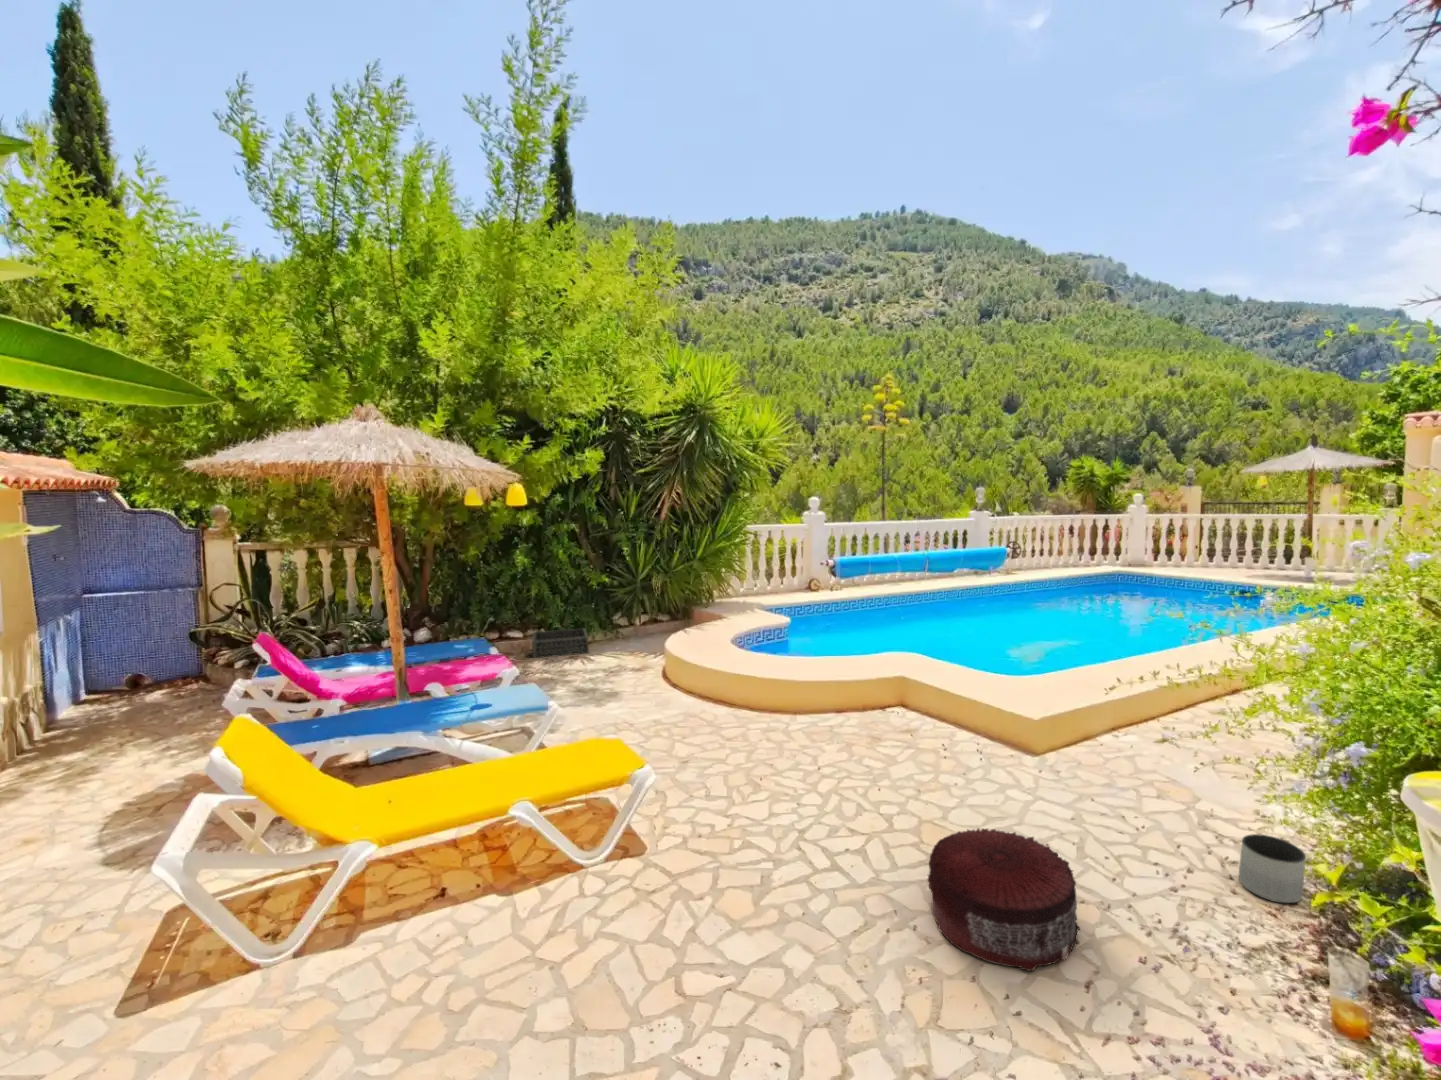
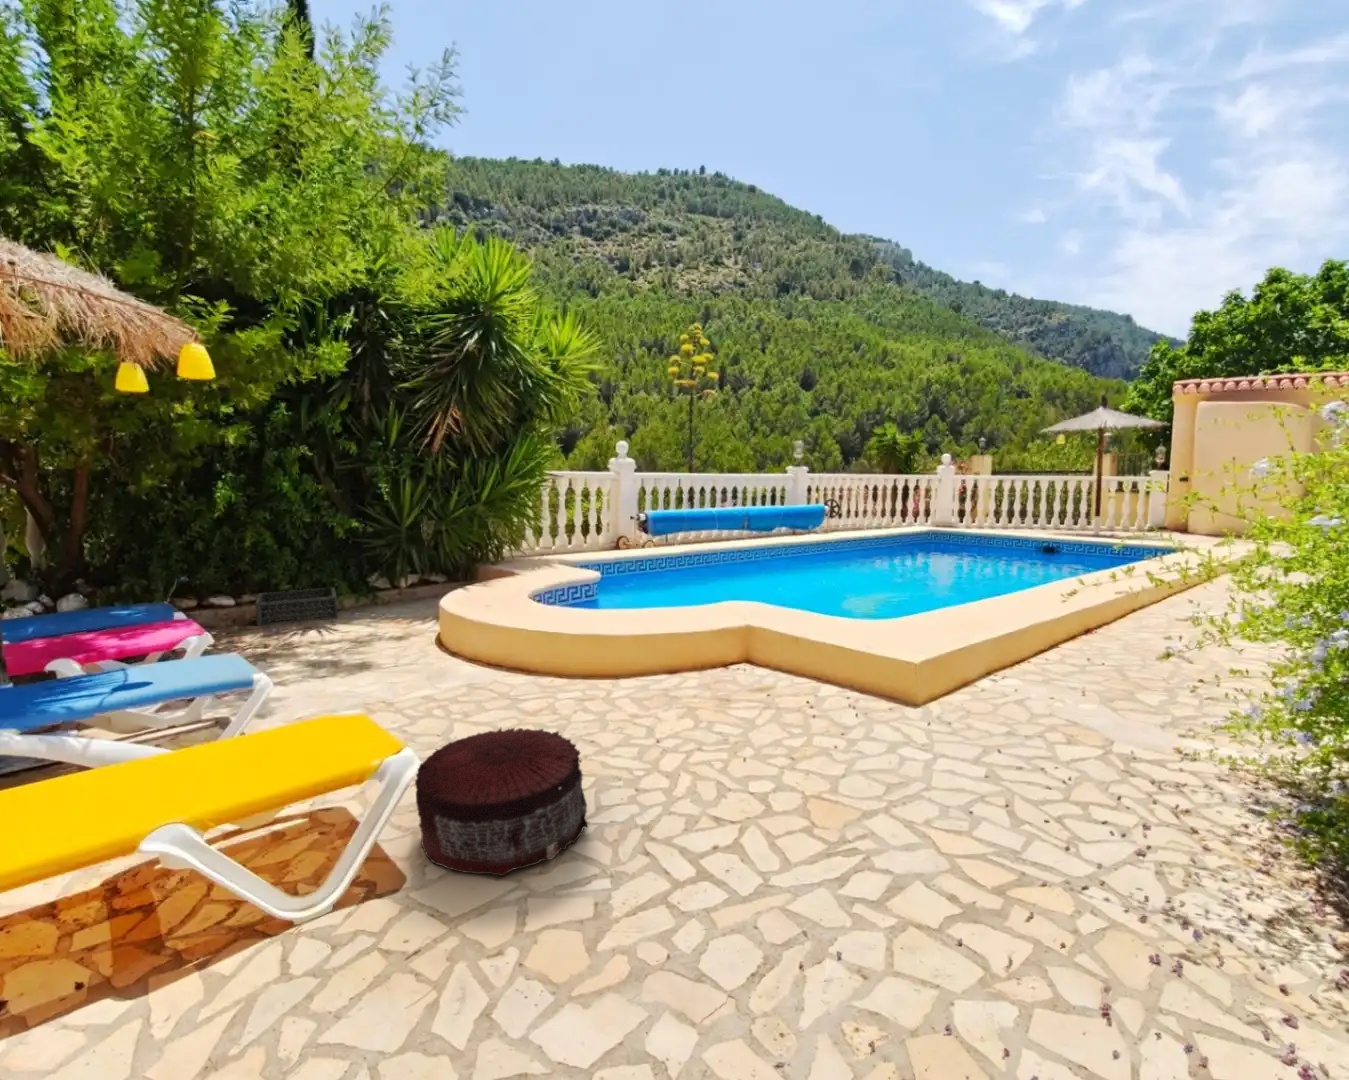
pouf: present [928,829,1080,971] -> present [415,728,588,876]
planter: present [1239,834,1306,903] -> none [1206,774,1294,859]

